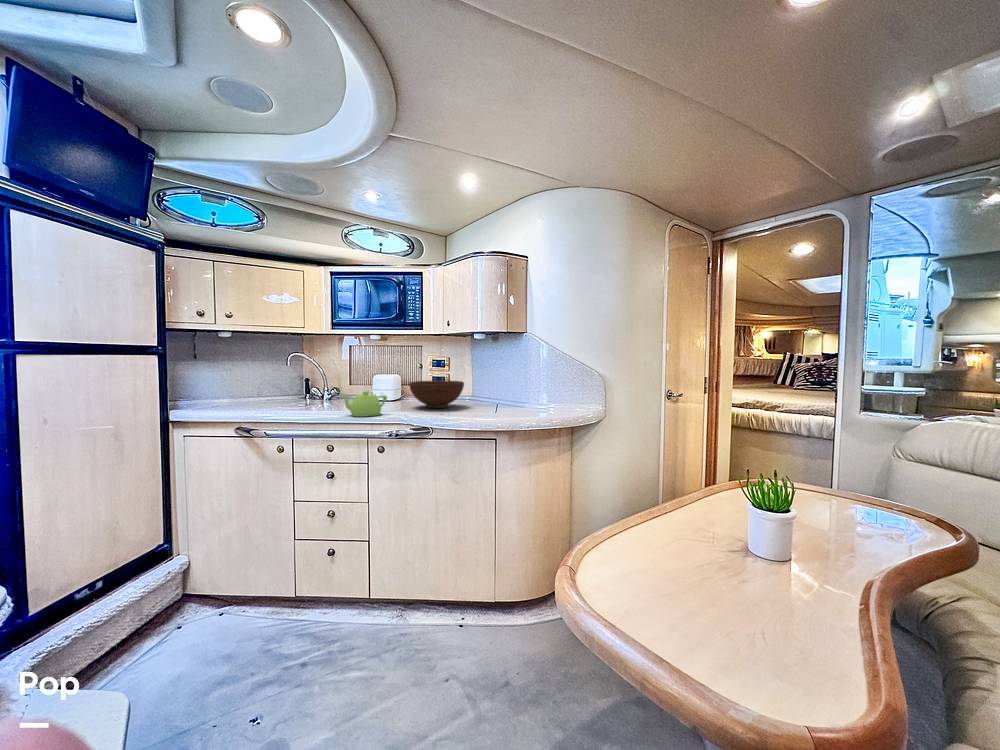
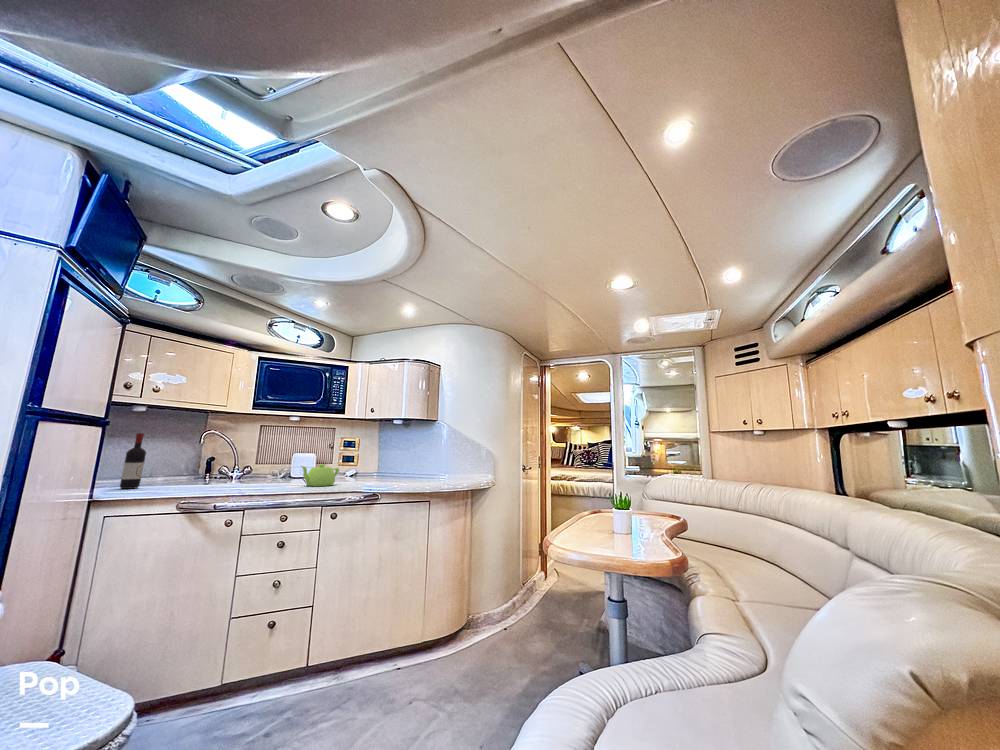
wine bottle: none [201,360,219,412] -> present [120,433,146,489]
fruit bowl: present [409,380,464,408] -> none [345,457,393,480]

